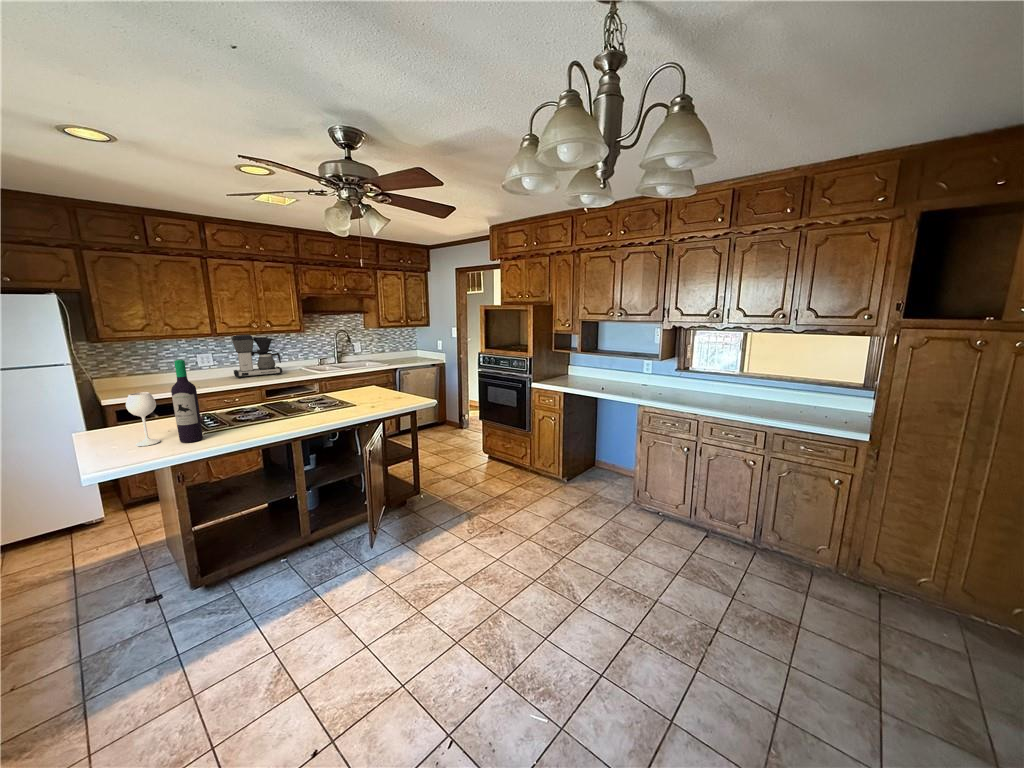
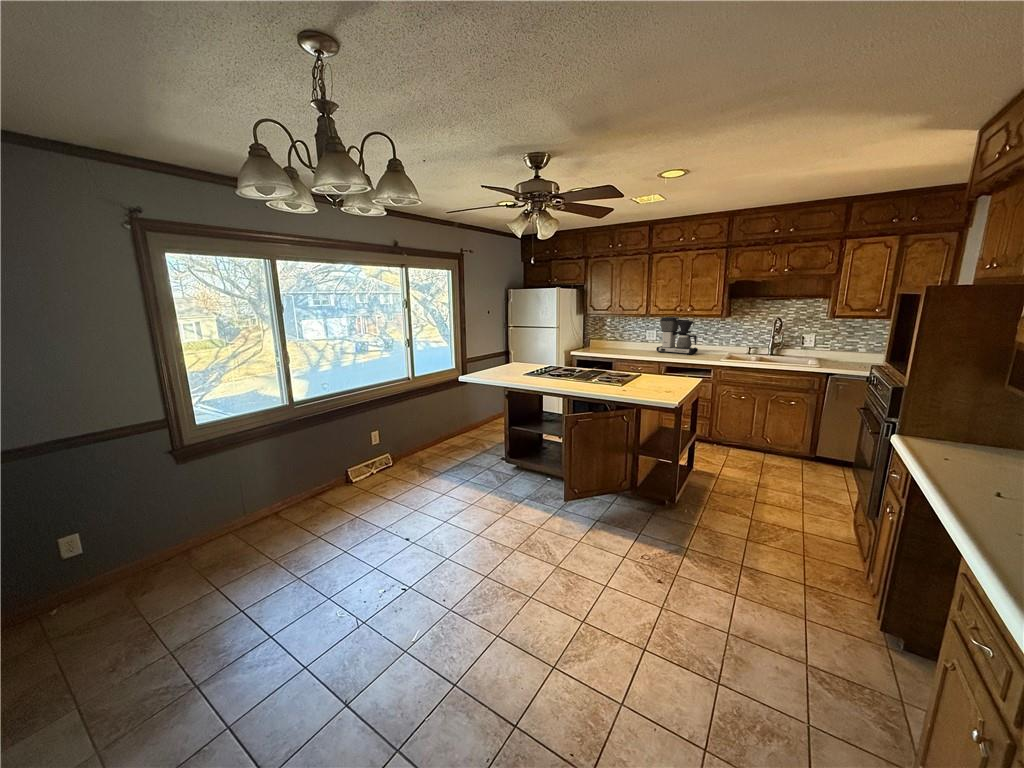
wine bottle: present [126,360,203,446] -> none [499,326,519,375]

